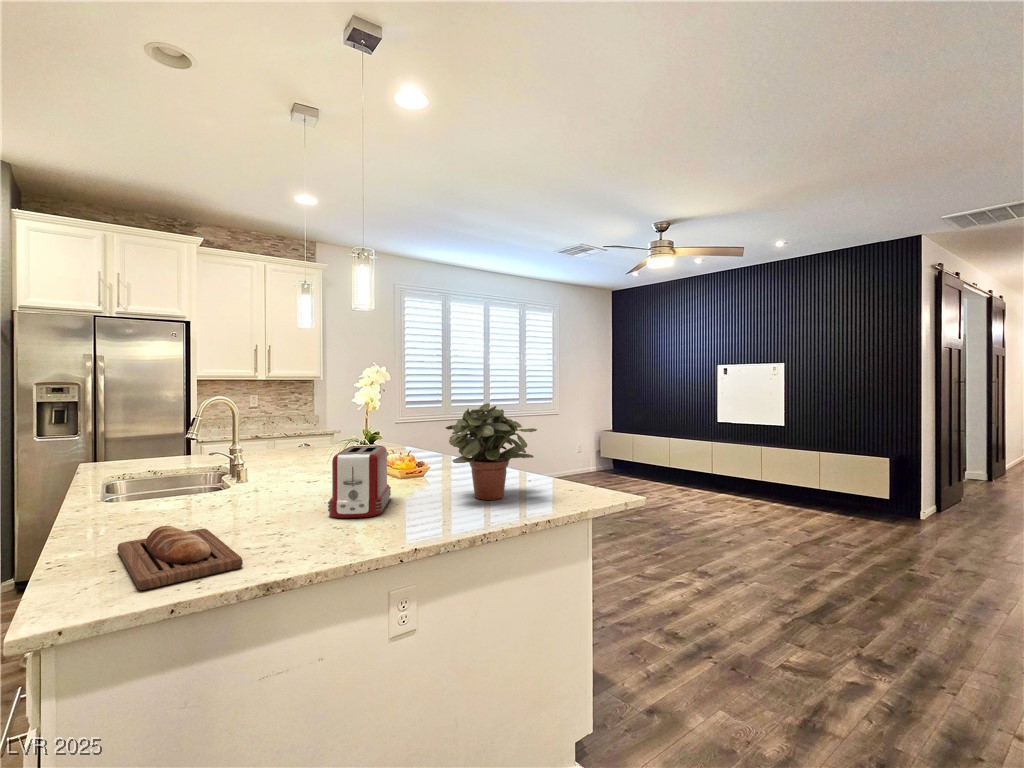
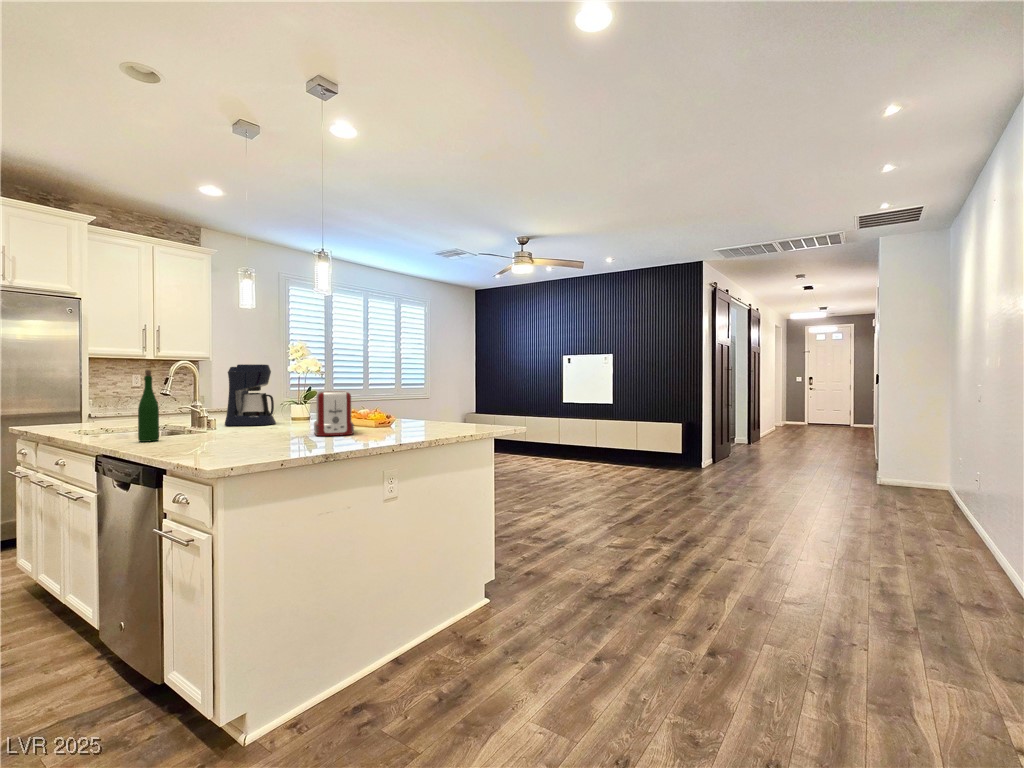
coffee maker: none [266,401,328,478] -> present [225,364,276,426]
potted plant: present [445,403,537,500] -> none [391,361,455,428]
wine bottle: none [112,423,142,517] -> present [138,370,159,442]
bread loaf: present [117,526,243,590] -> none [188,431,294,456]

